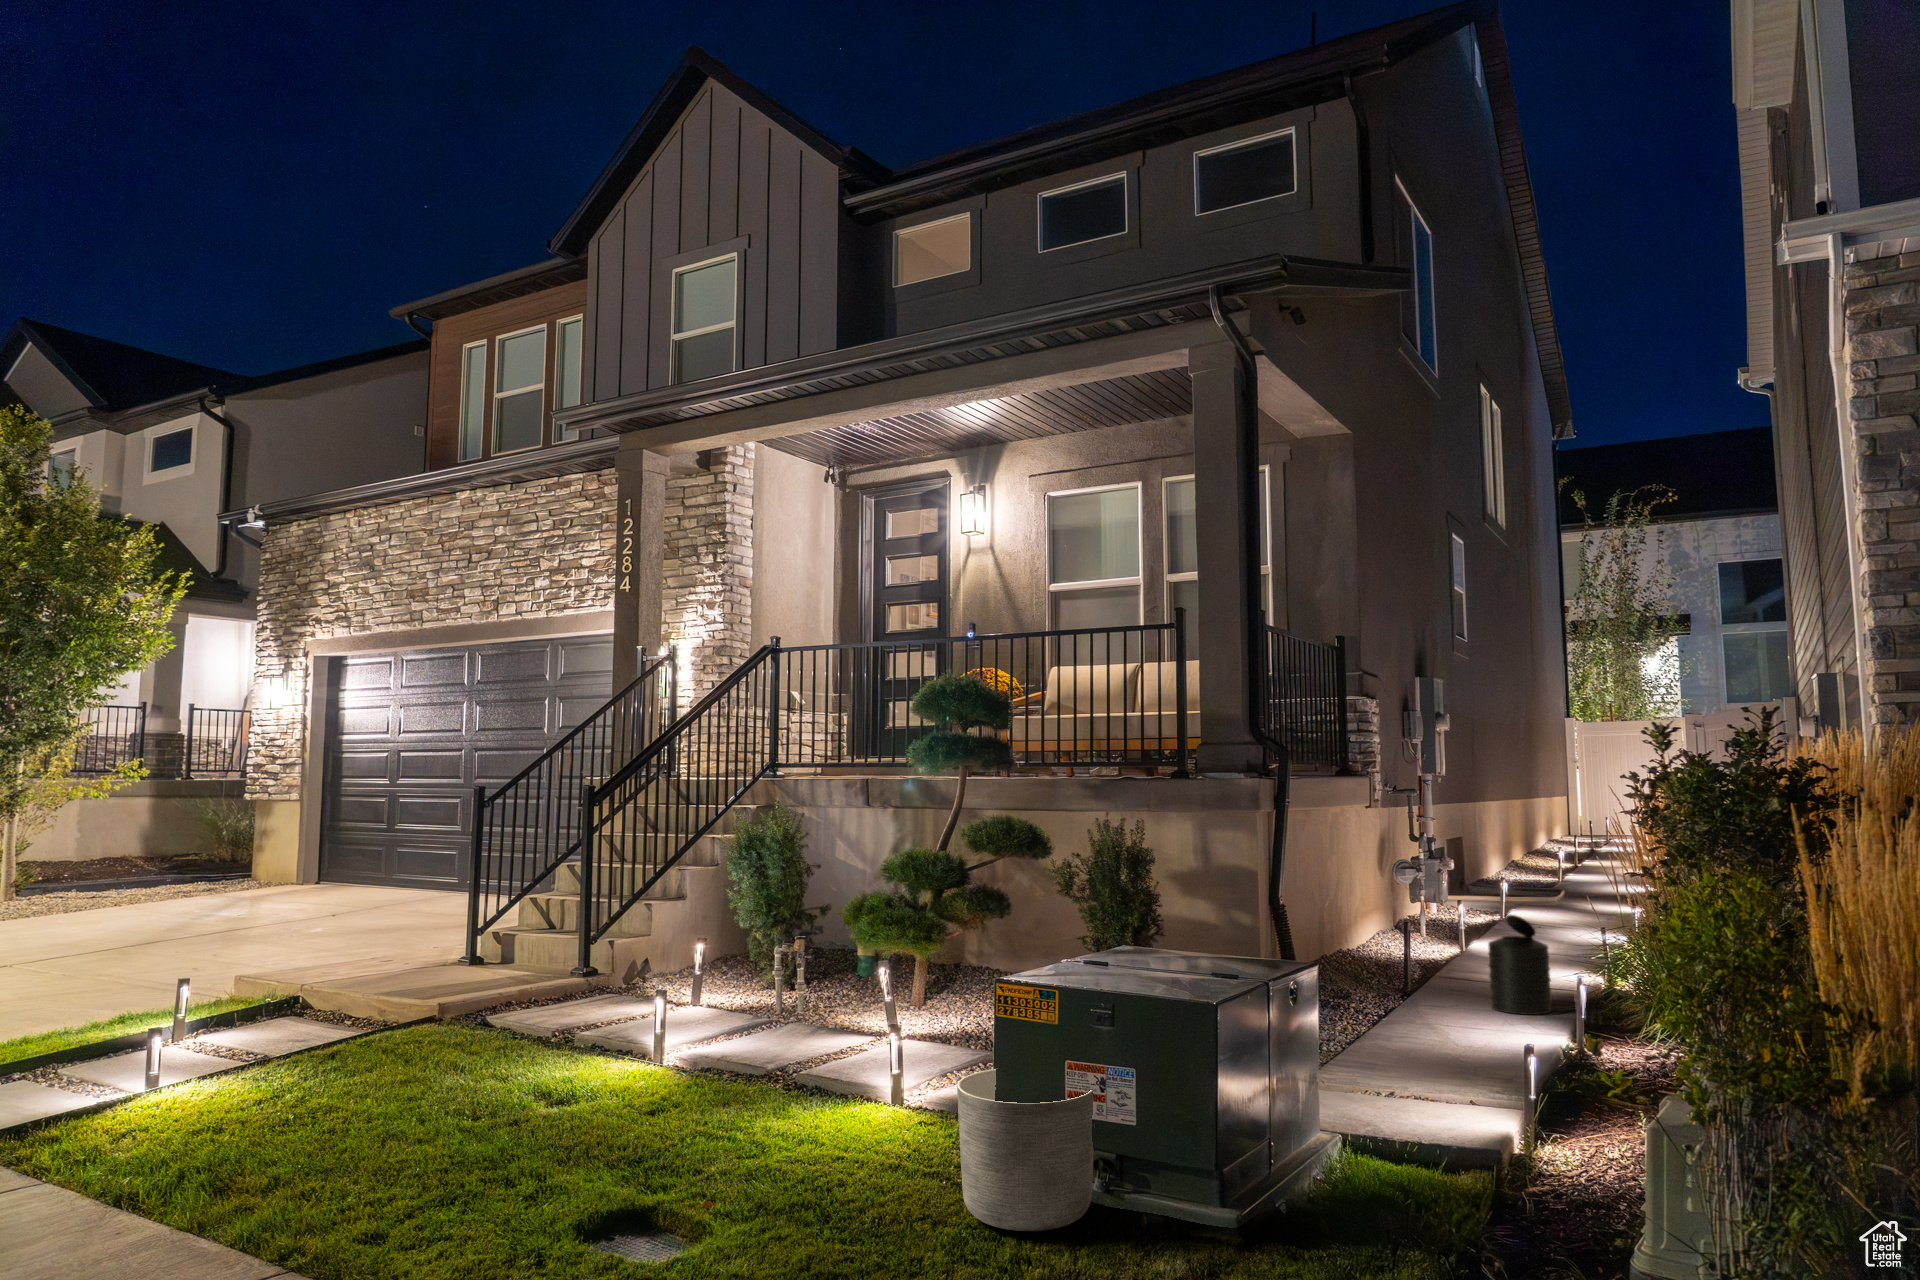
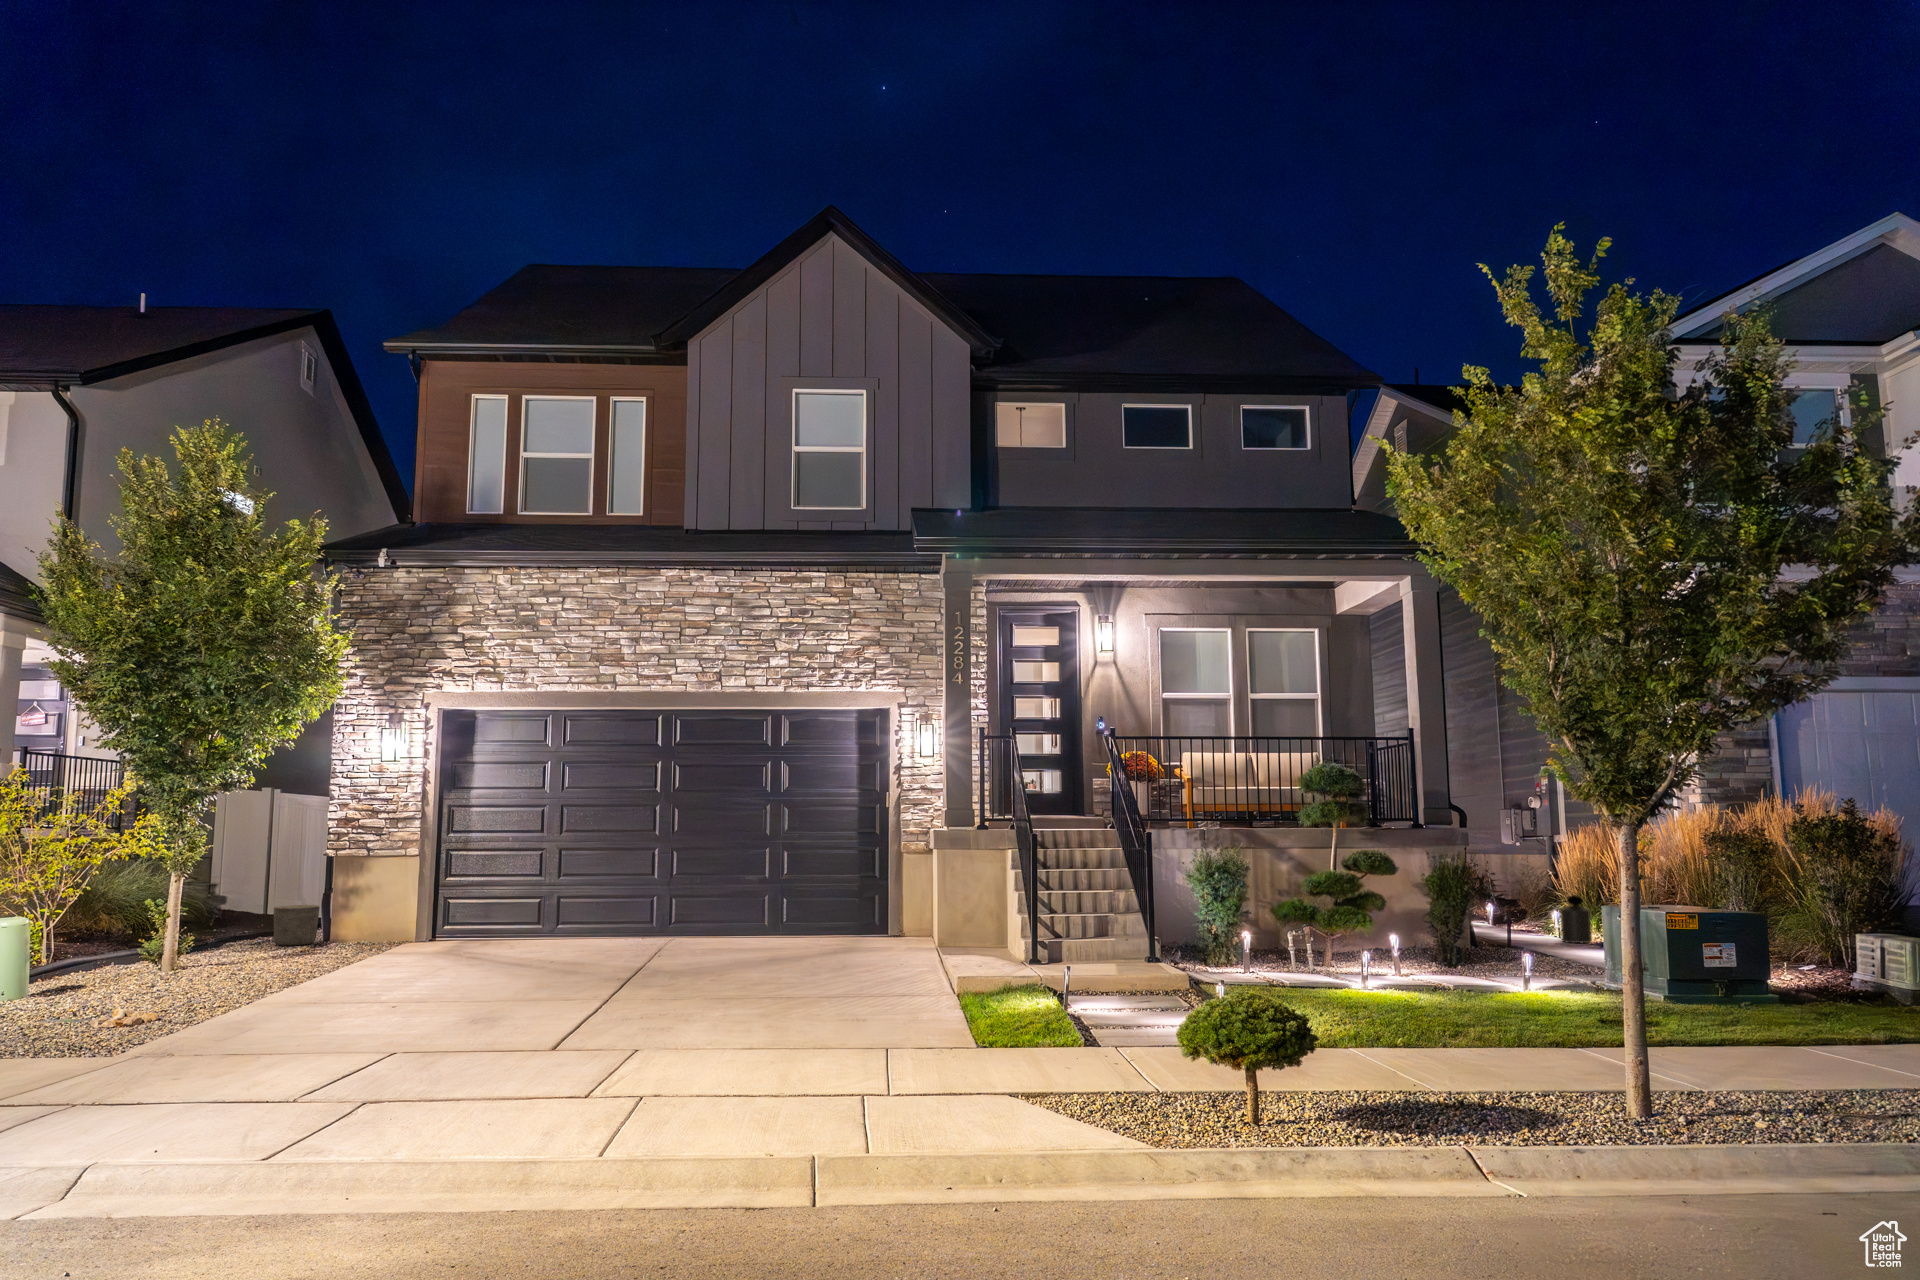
planter: present [957,1069,1093,1231] -> present [274,905,319,946]

